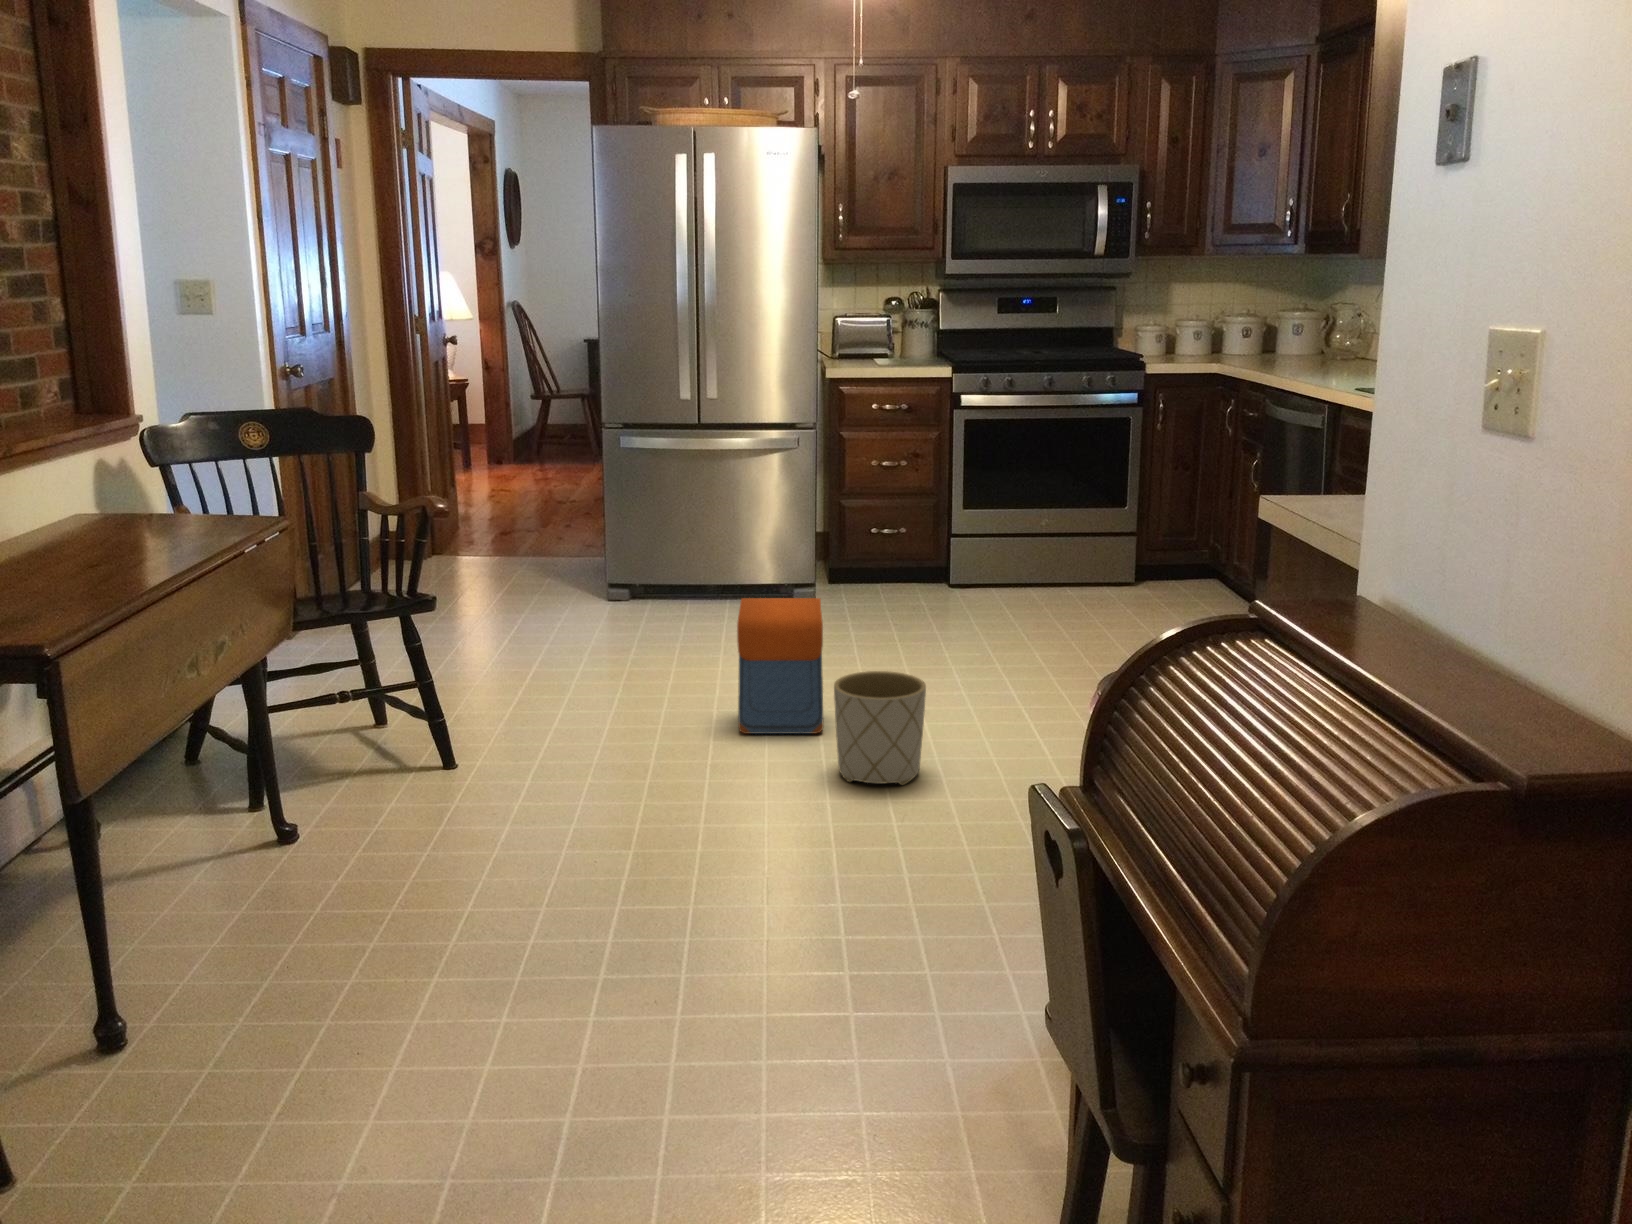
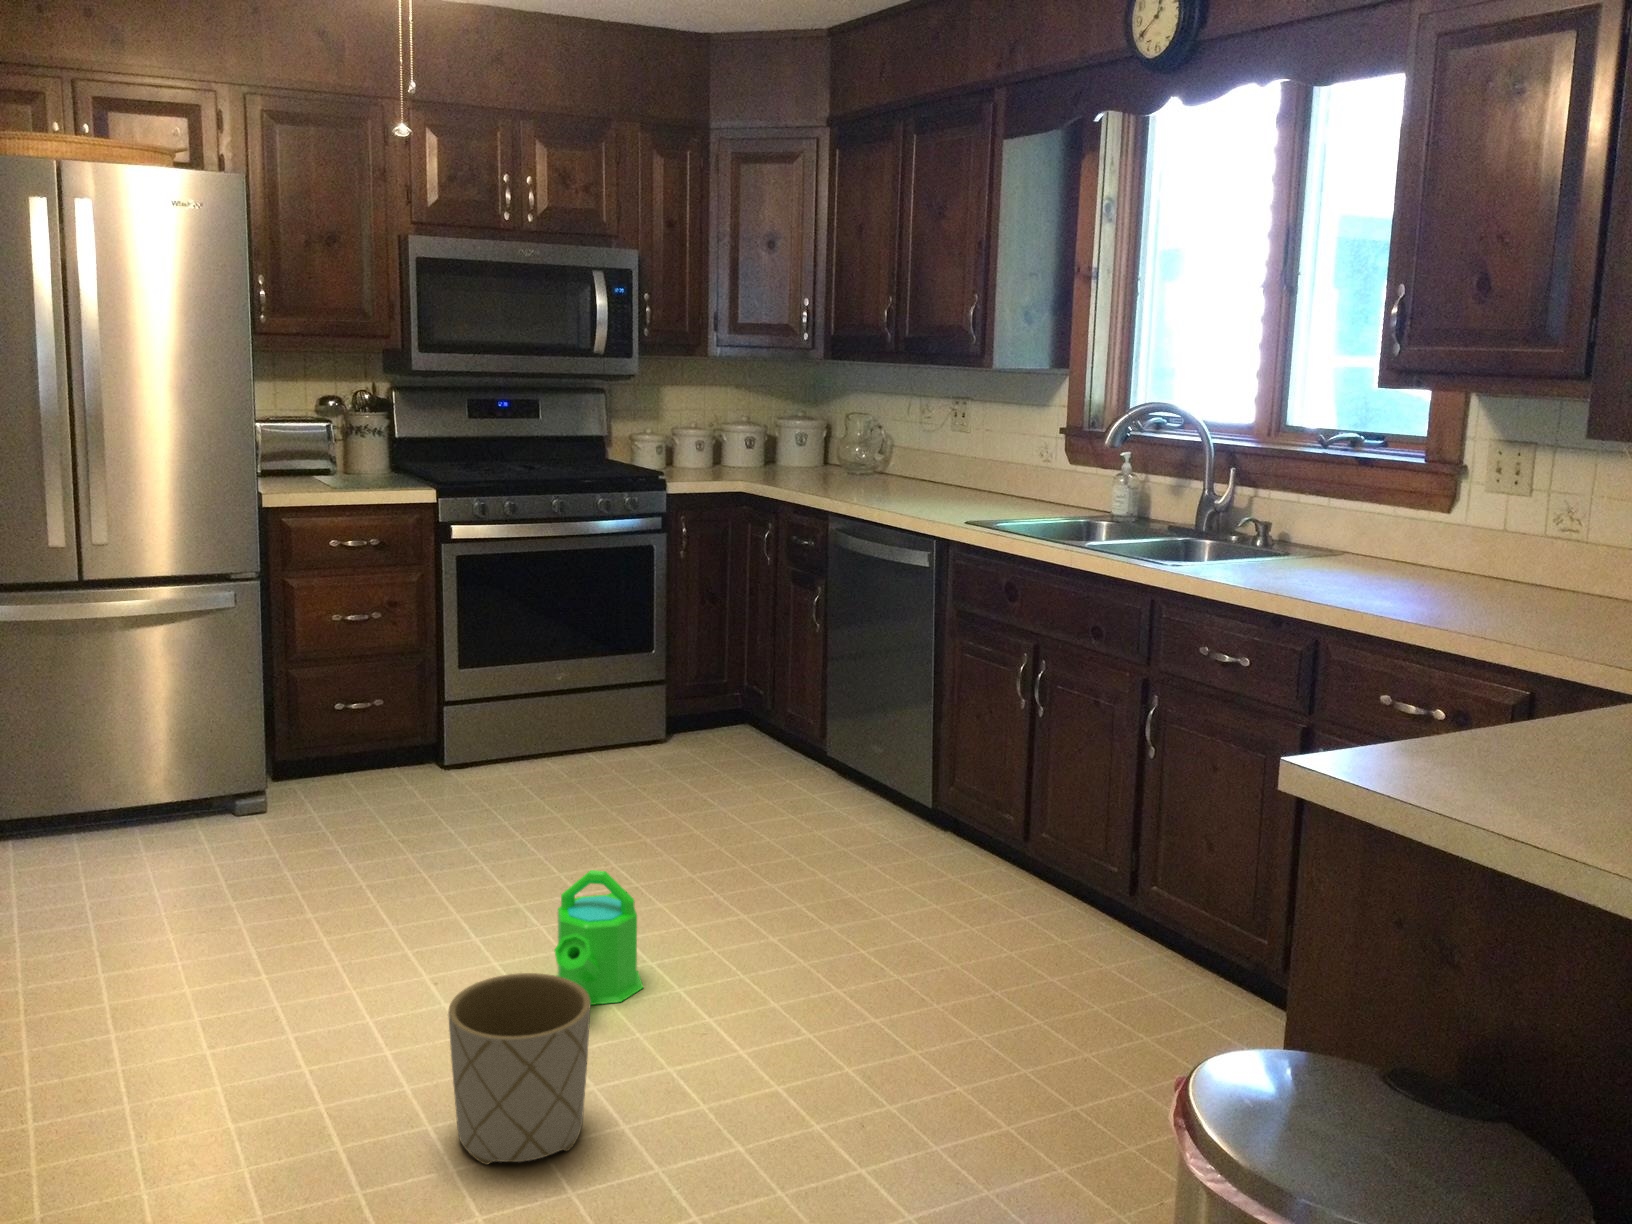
backpack: present [737,598,824,734] -> none [247,862,397,1095]
watering can: none [937,629,1011,725] -> present [554,870,643,1005]

